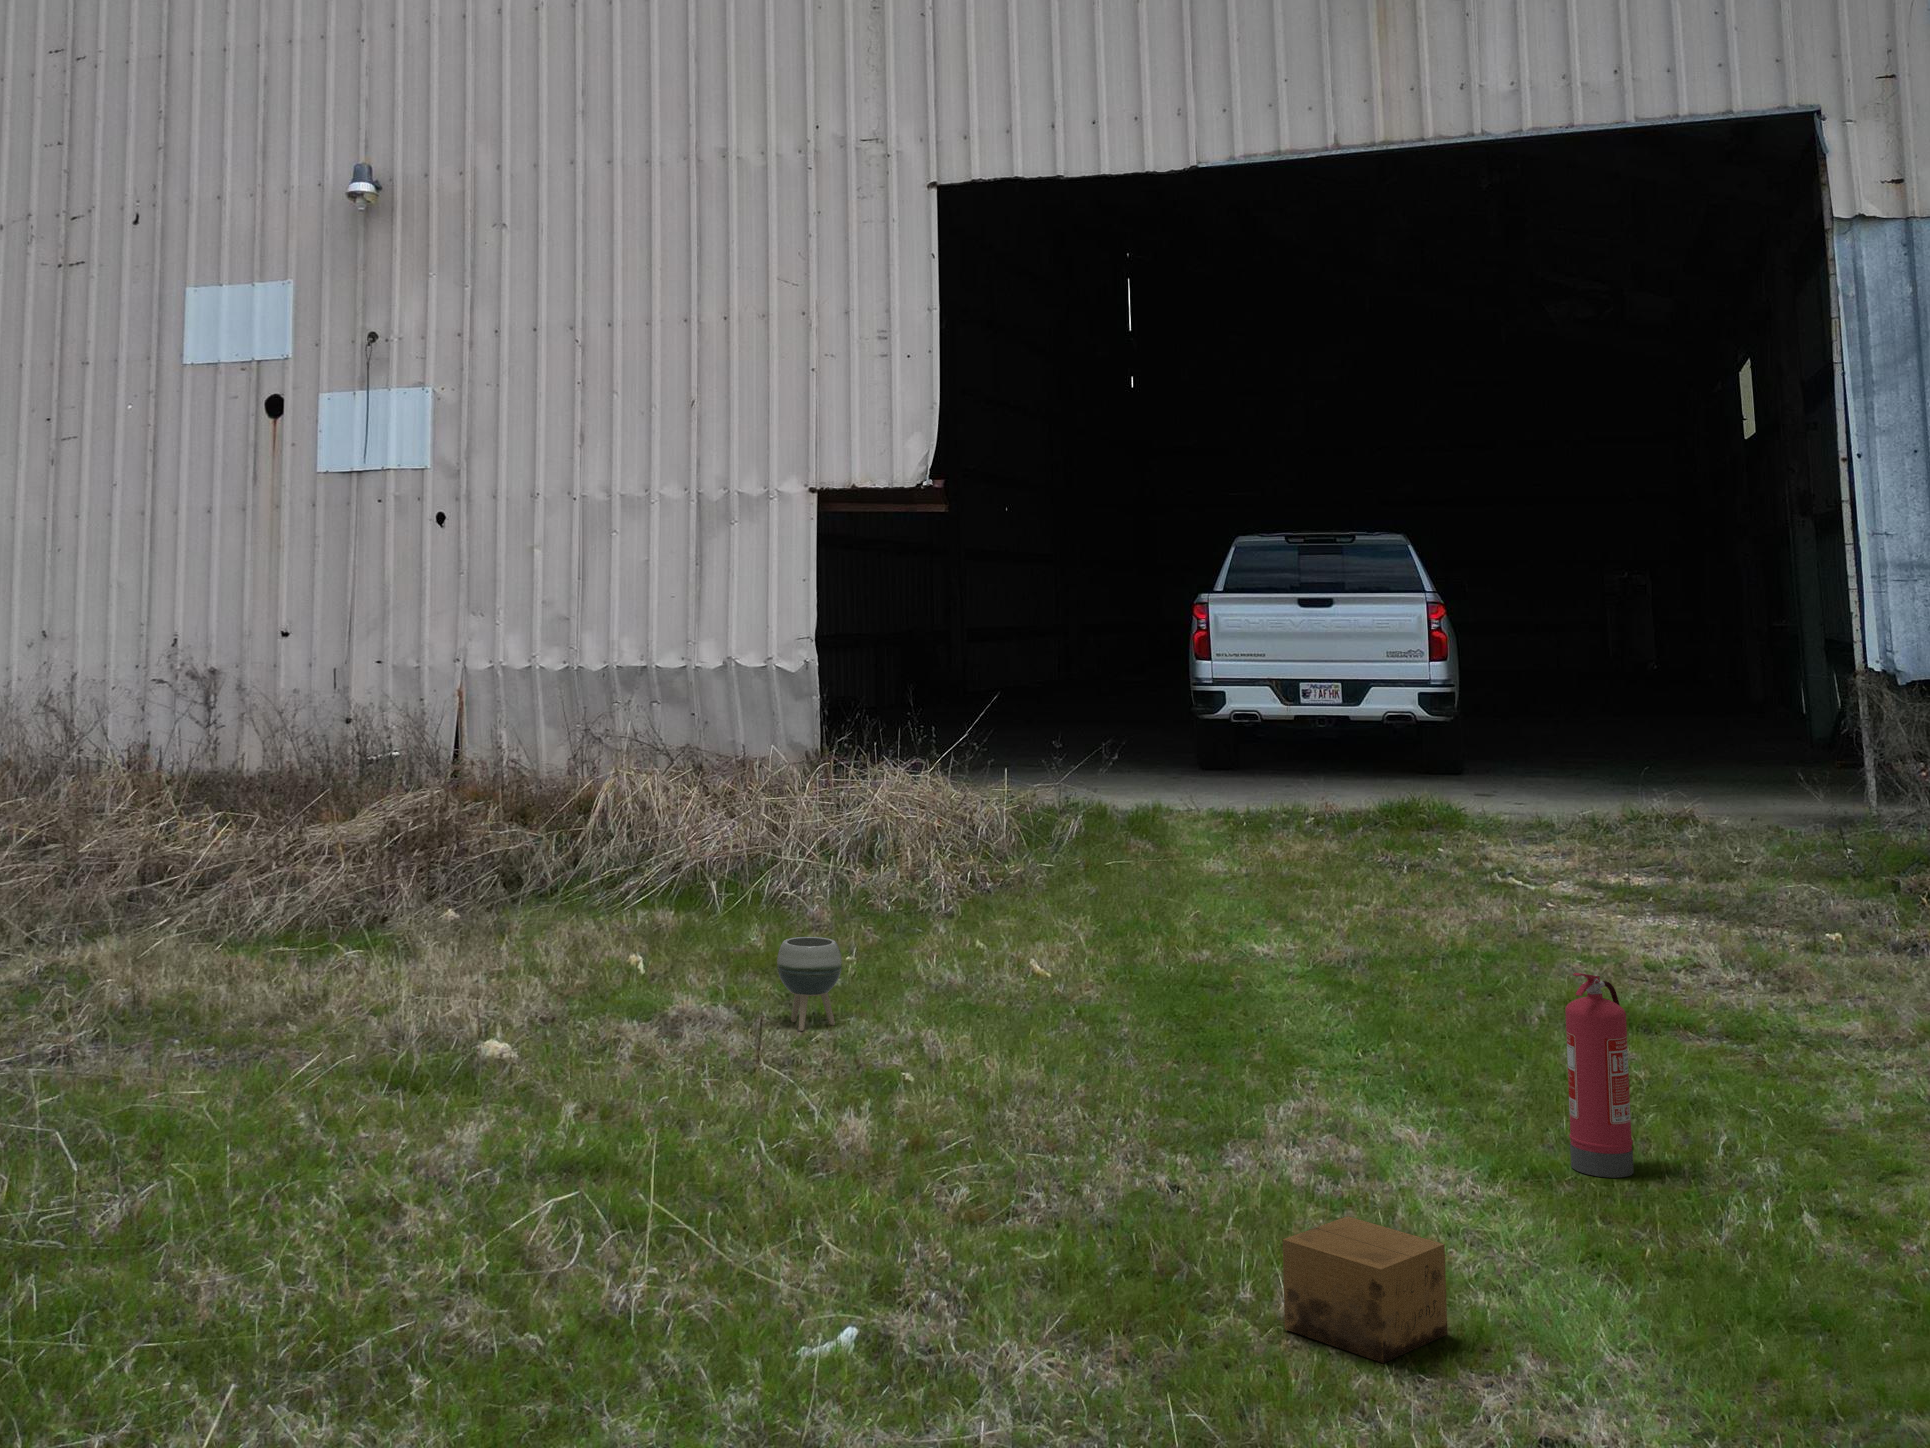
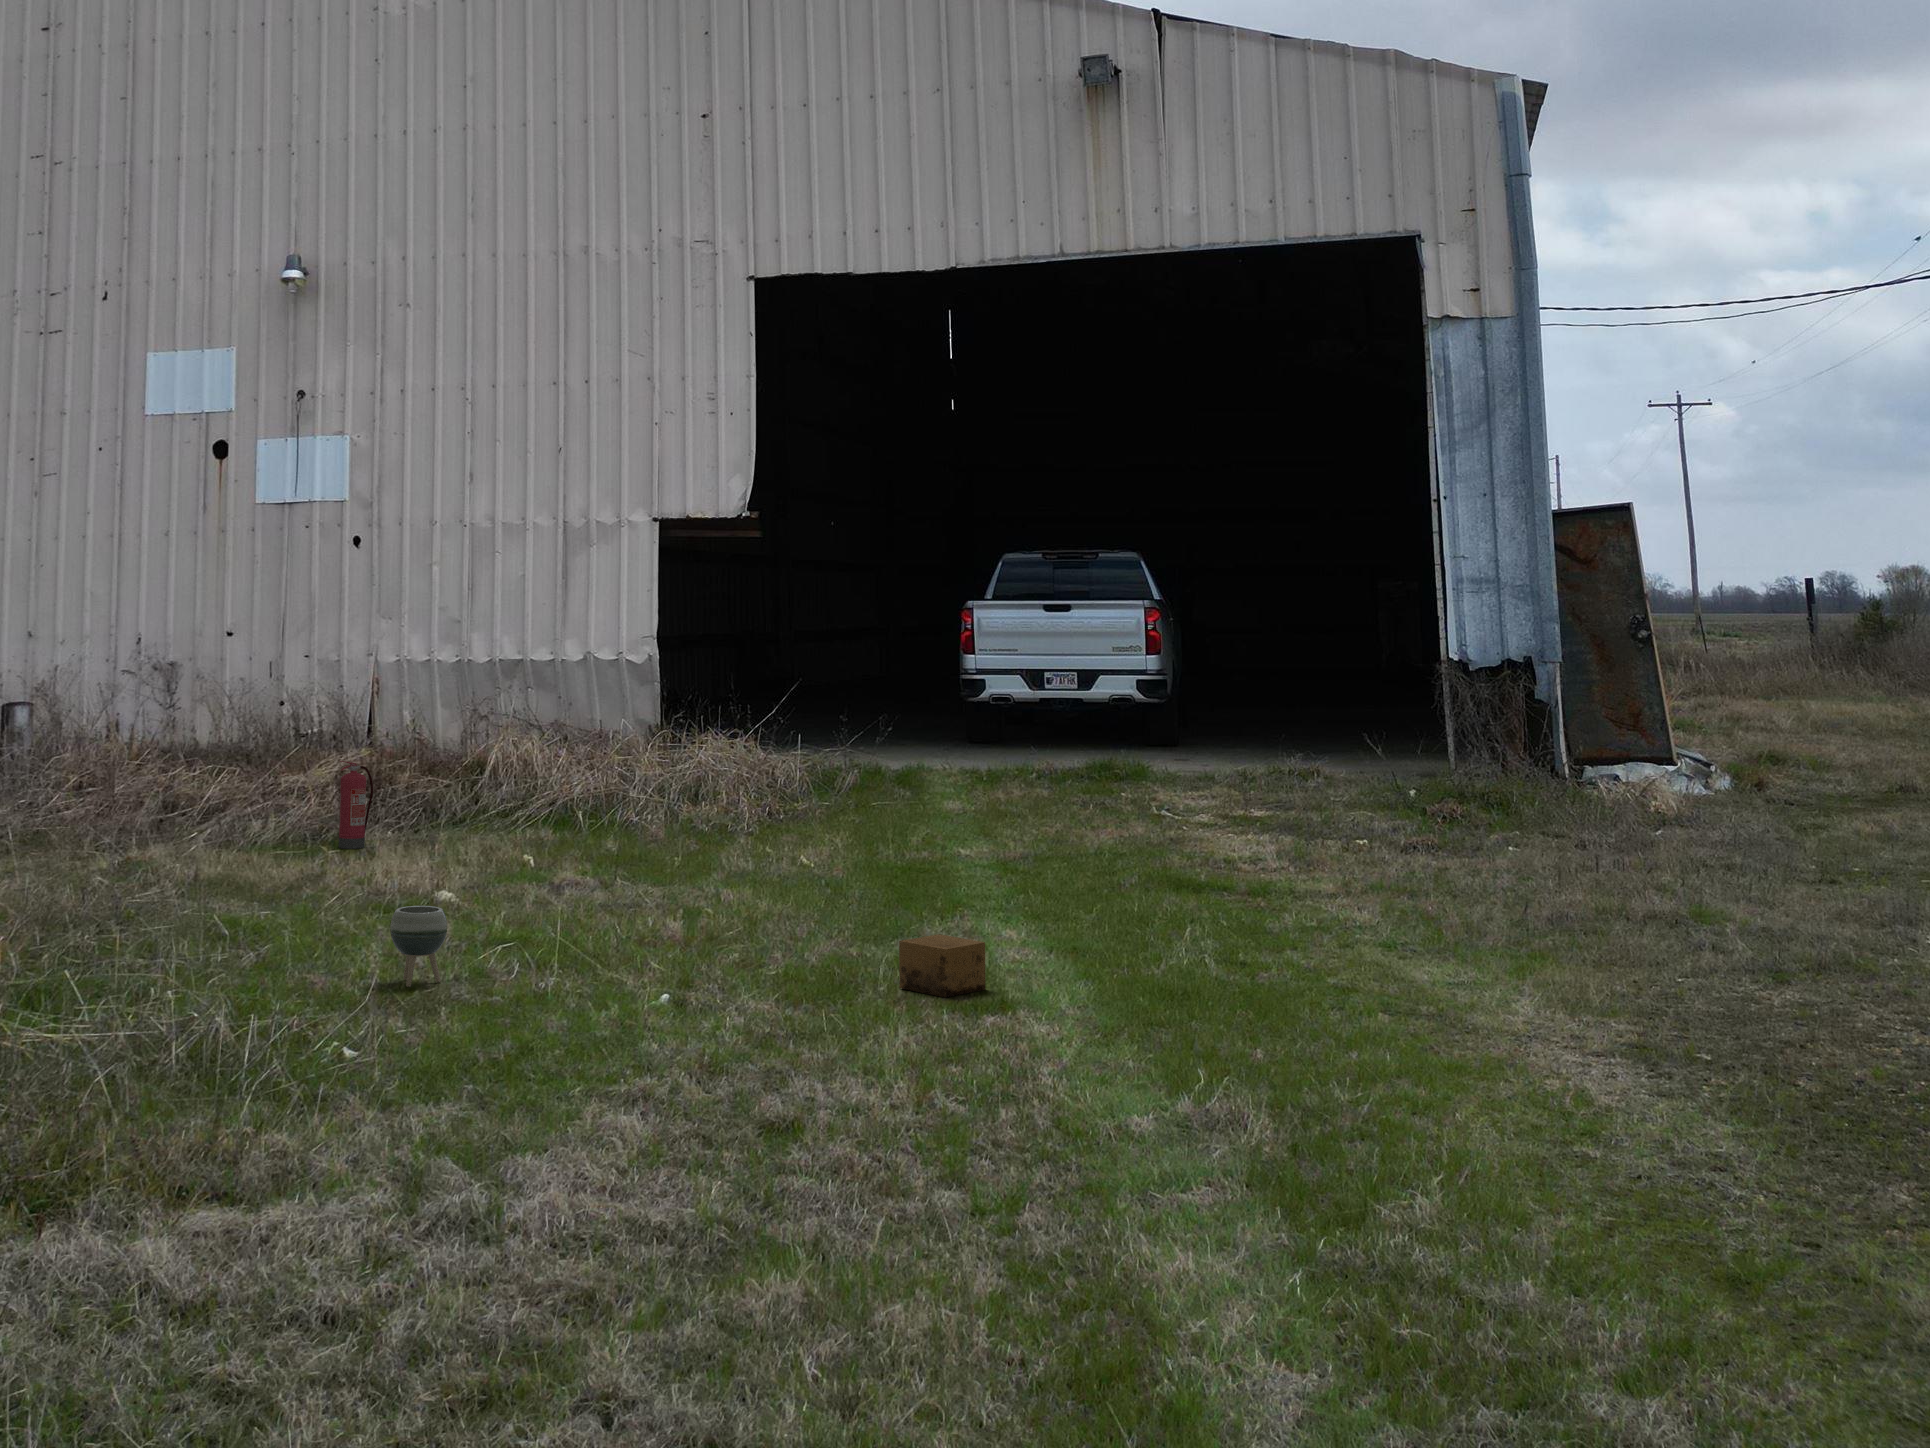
planter: present [777,937,842,1031] -> present [390,906,447,987]
fire extinguisher: present [1565,973,1634,1178] -> present [339,761,373,849]

